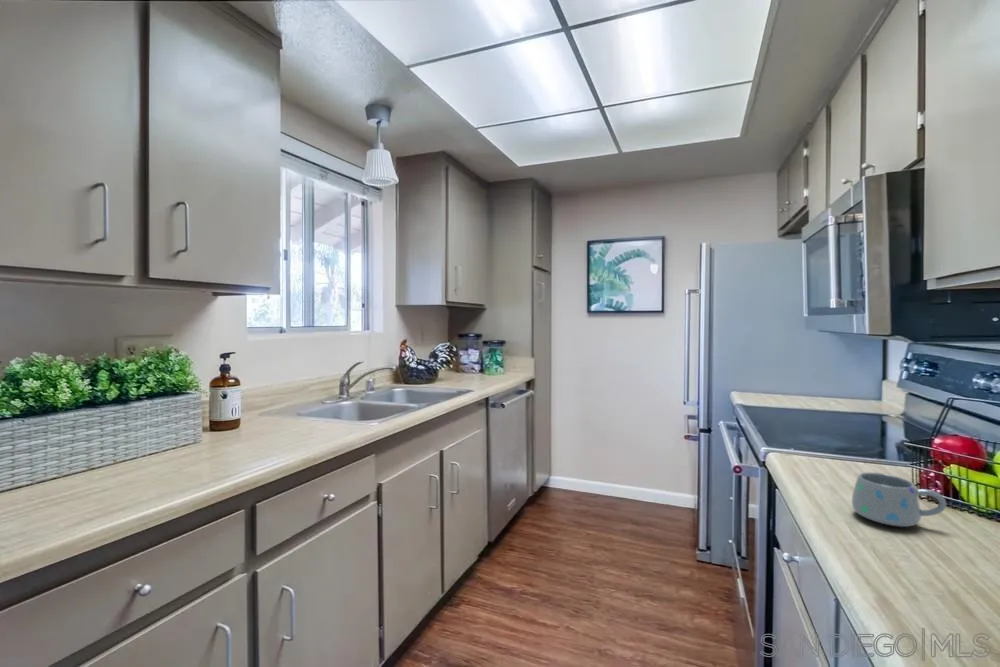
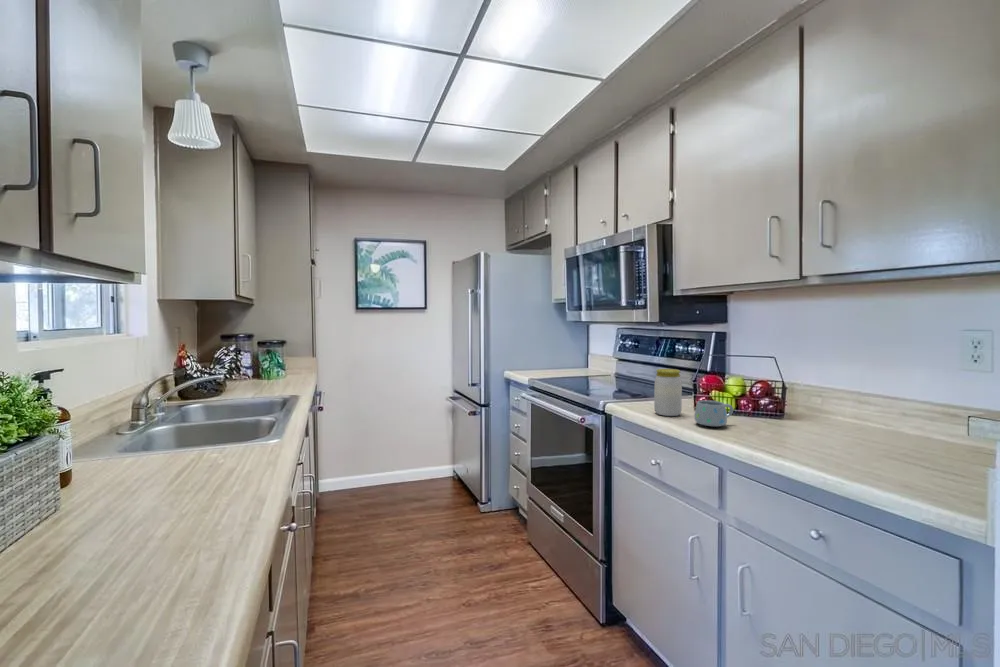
jar: none [819,410,873,491] -> present [654,369,682,416]

